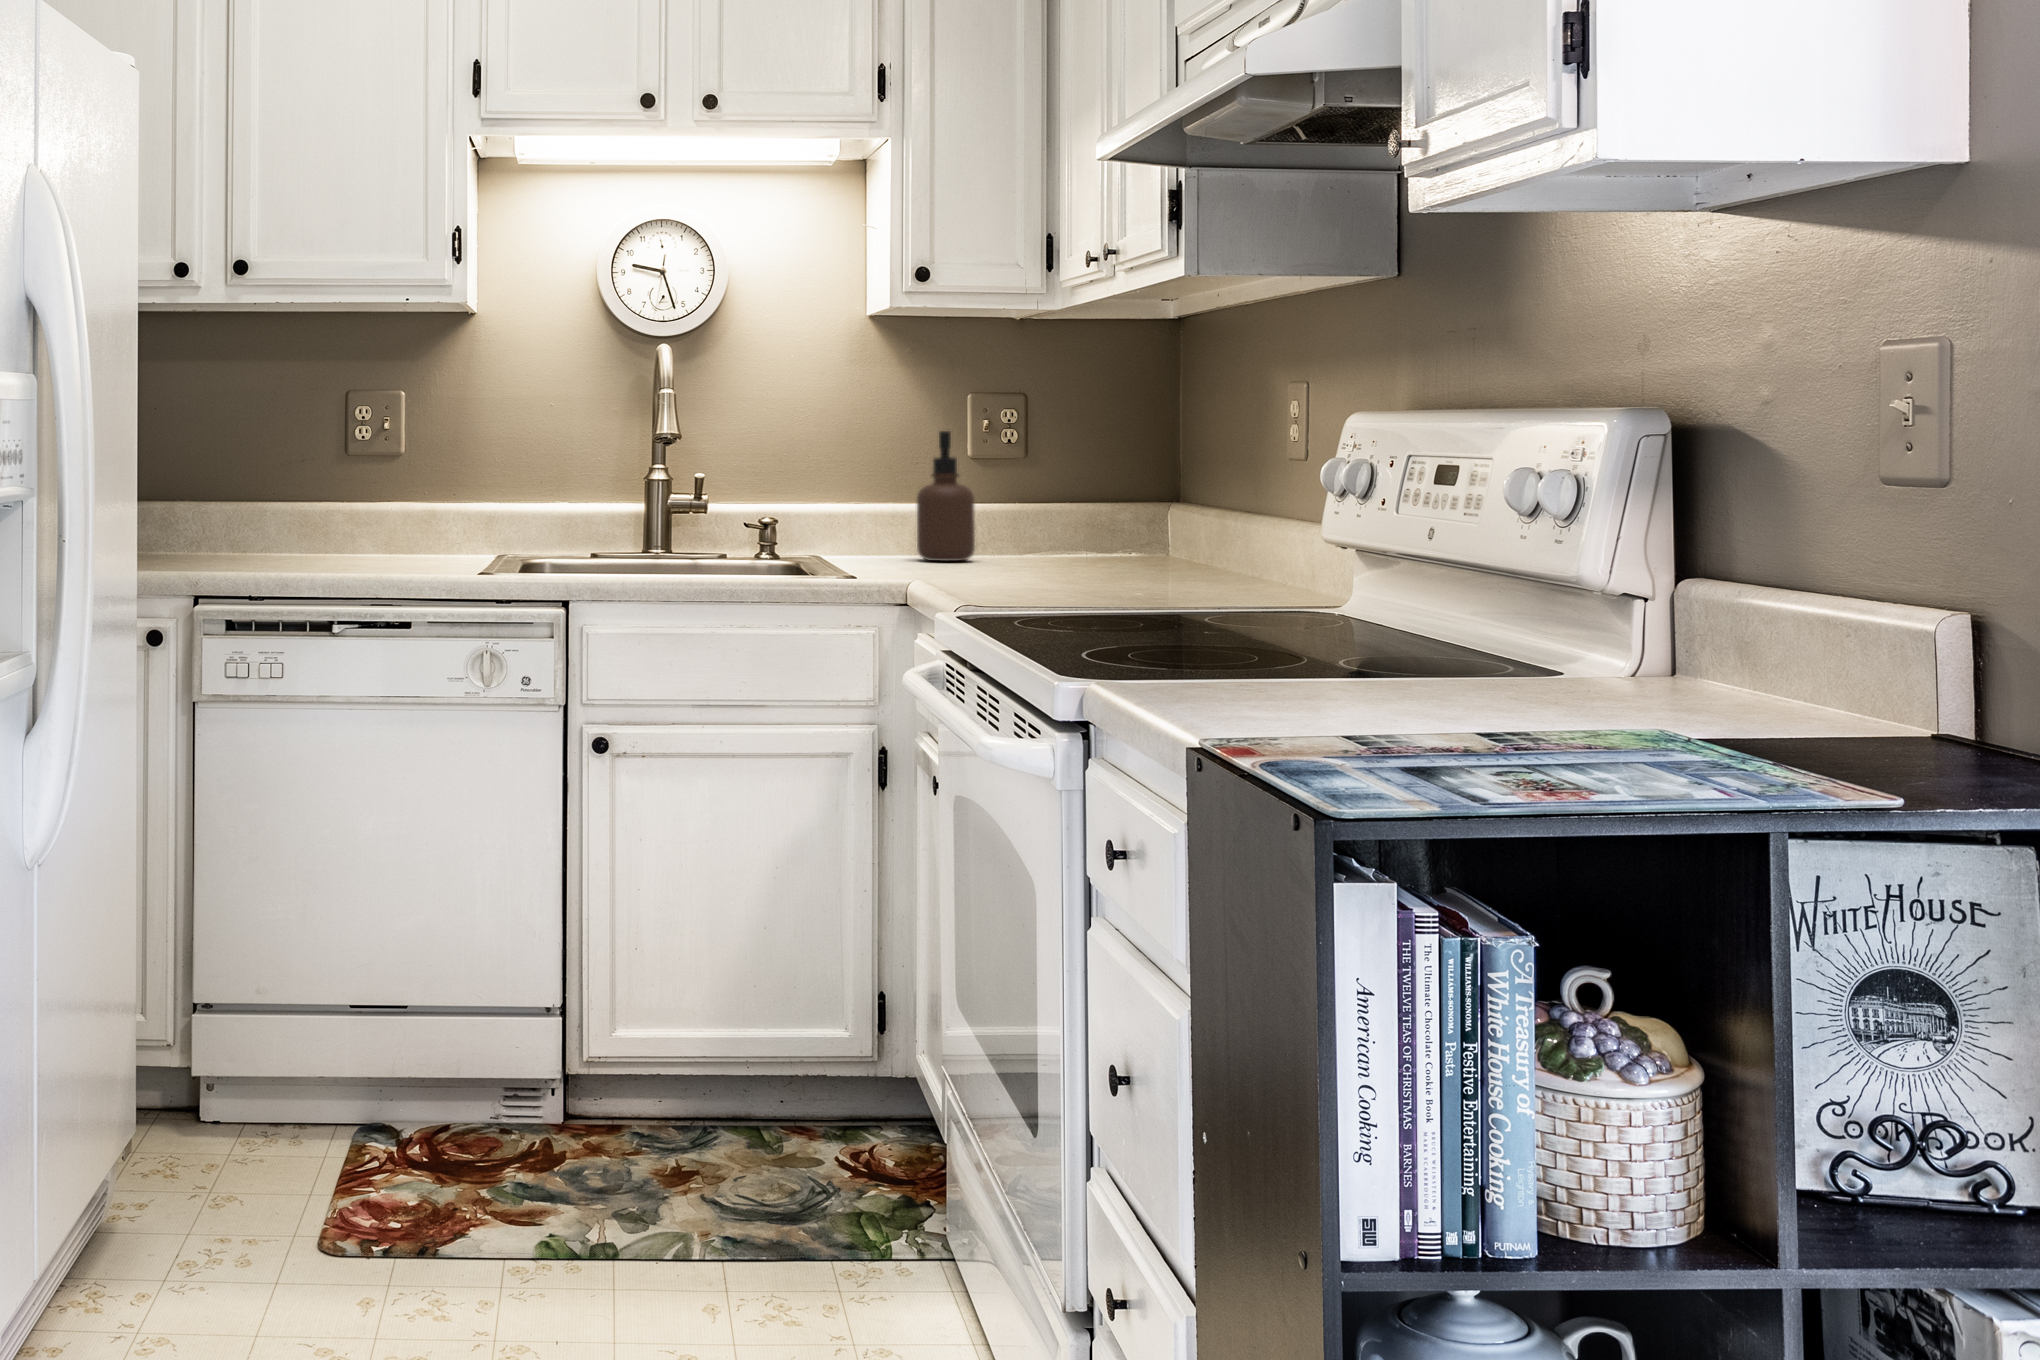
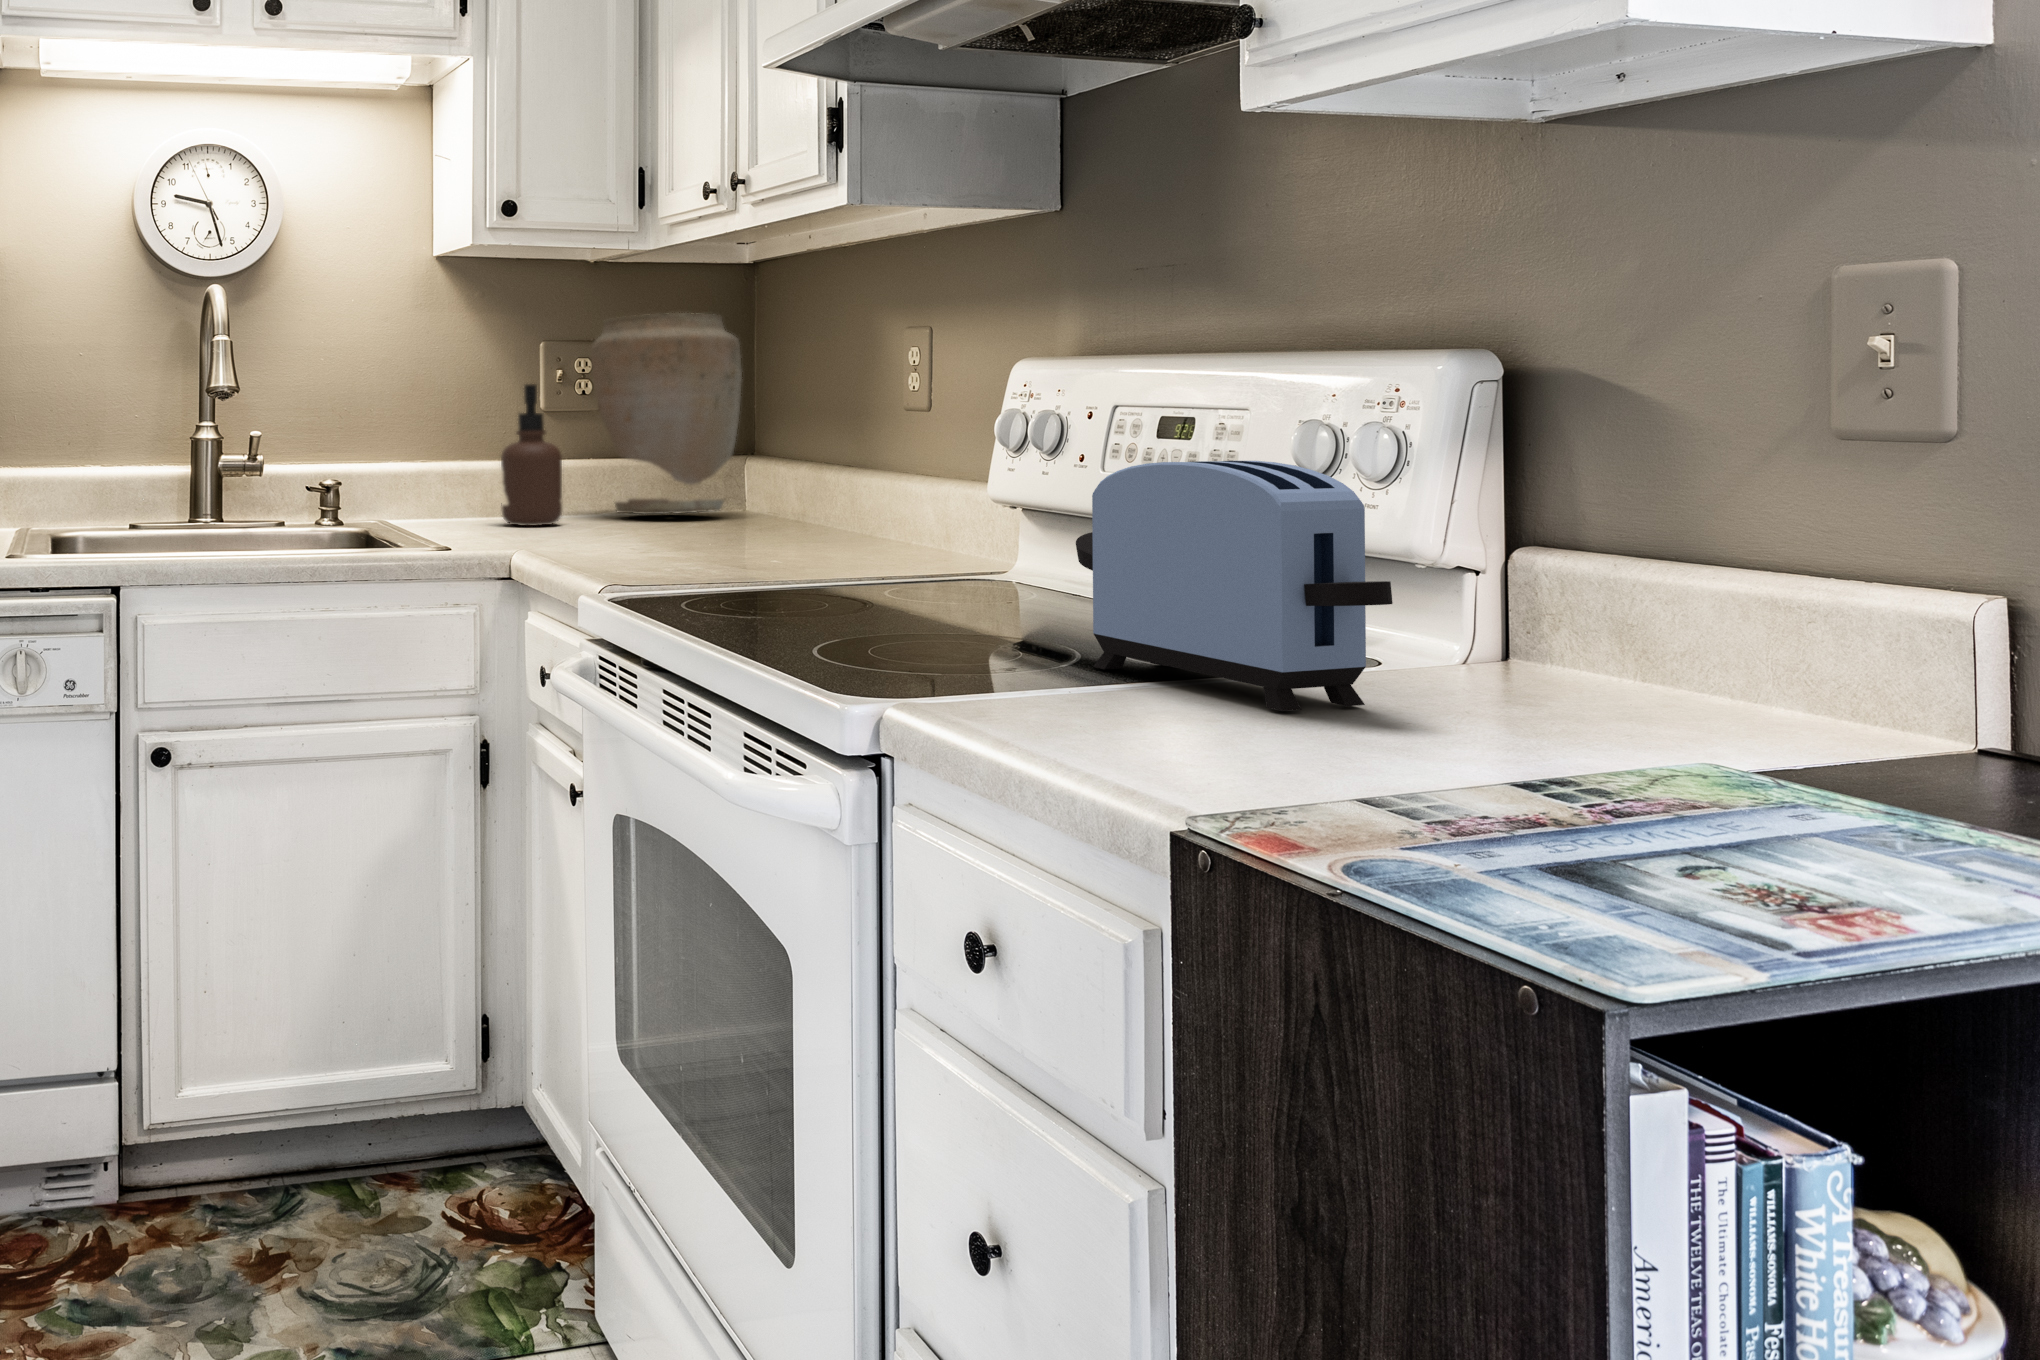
vase: none [1007,364,1160,554] -> present [592,313,742,514]
toaster: none [1310,506,1529,717] -> present [1076,461,1393,711]

